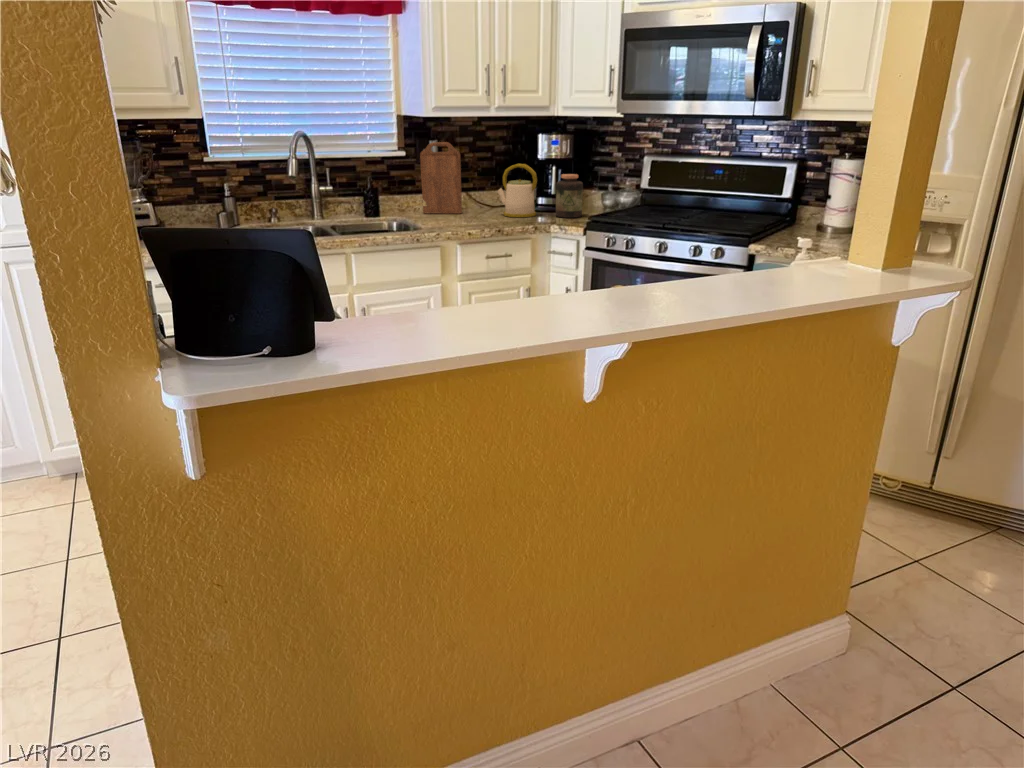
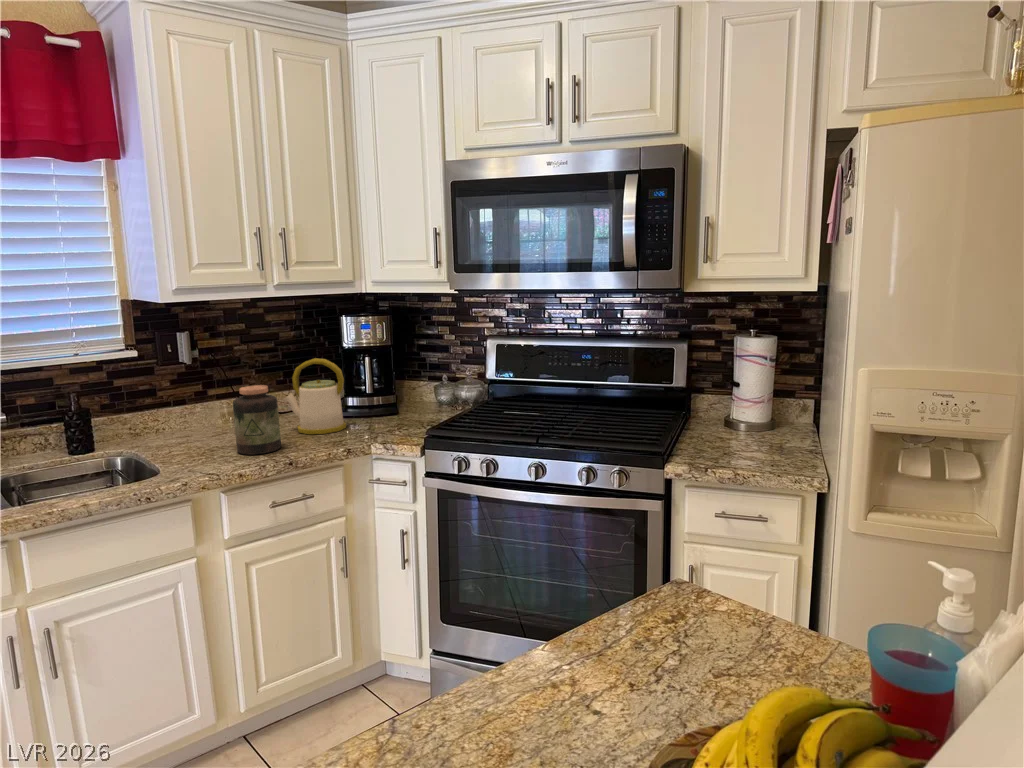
cutting board: present [420,142,462,214] -> none [161,334,233,437]
jar: present [556,174,583,218] -> present [232,385,281,455]

